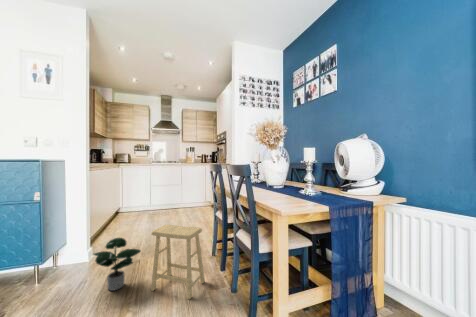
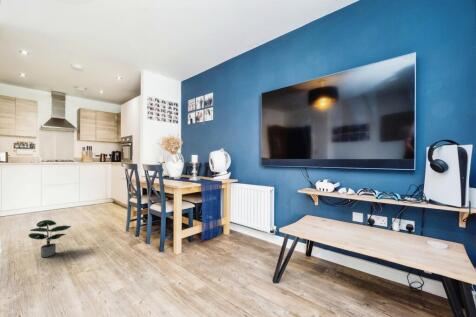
footstool: present [151,225,205,299] -> none [82,205,124,251]

